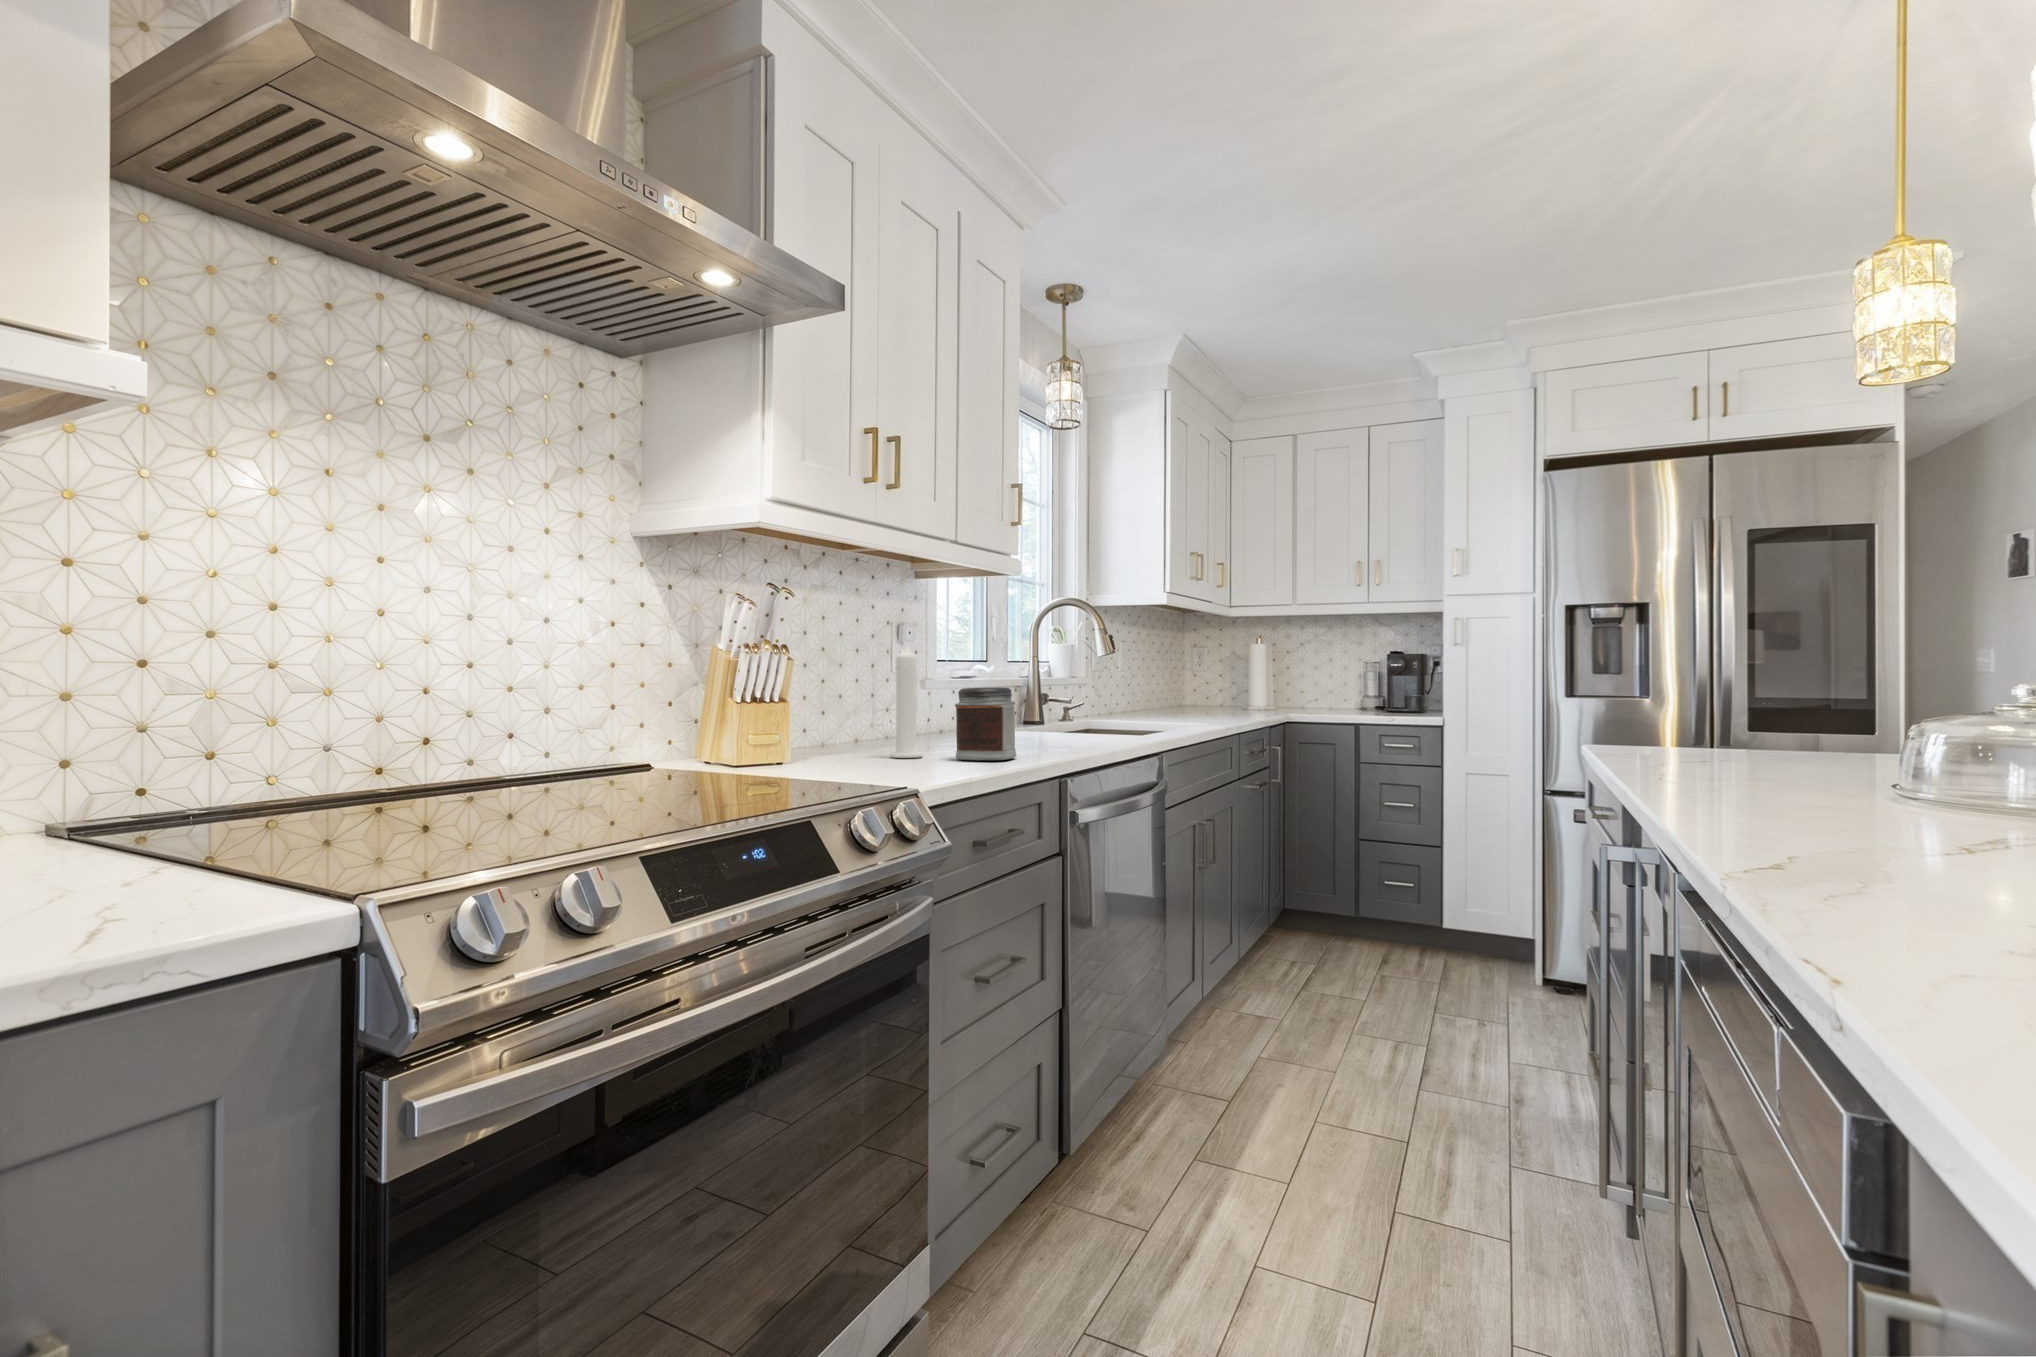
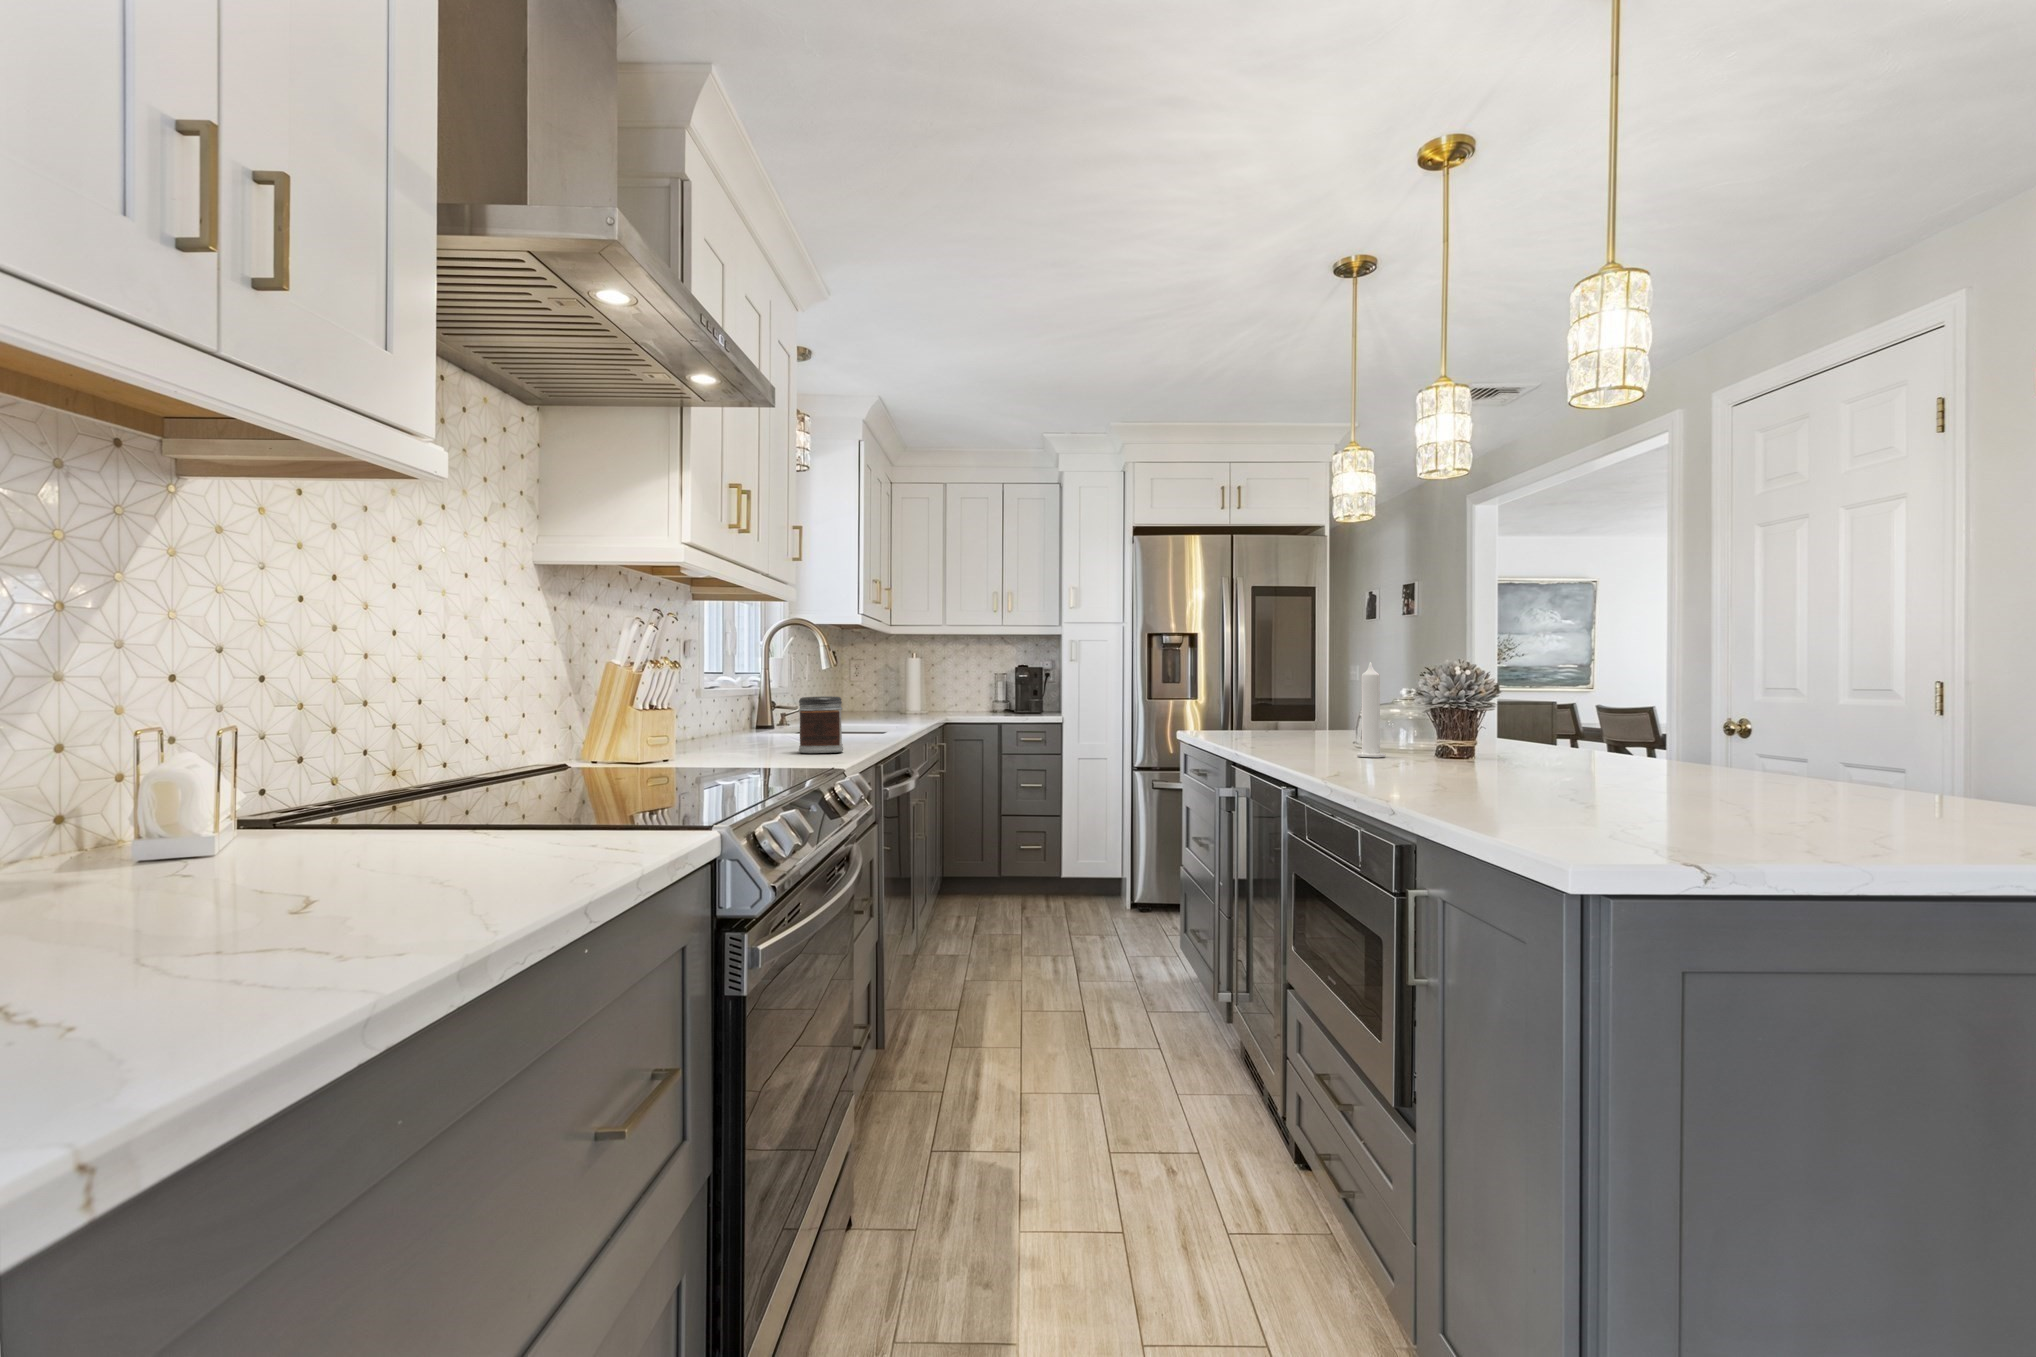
candle: present [890,642,923,758] -> present [1357,662,1385,757]

